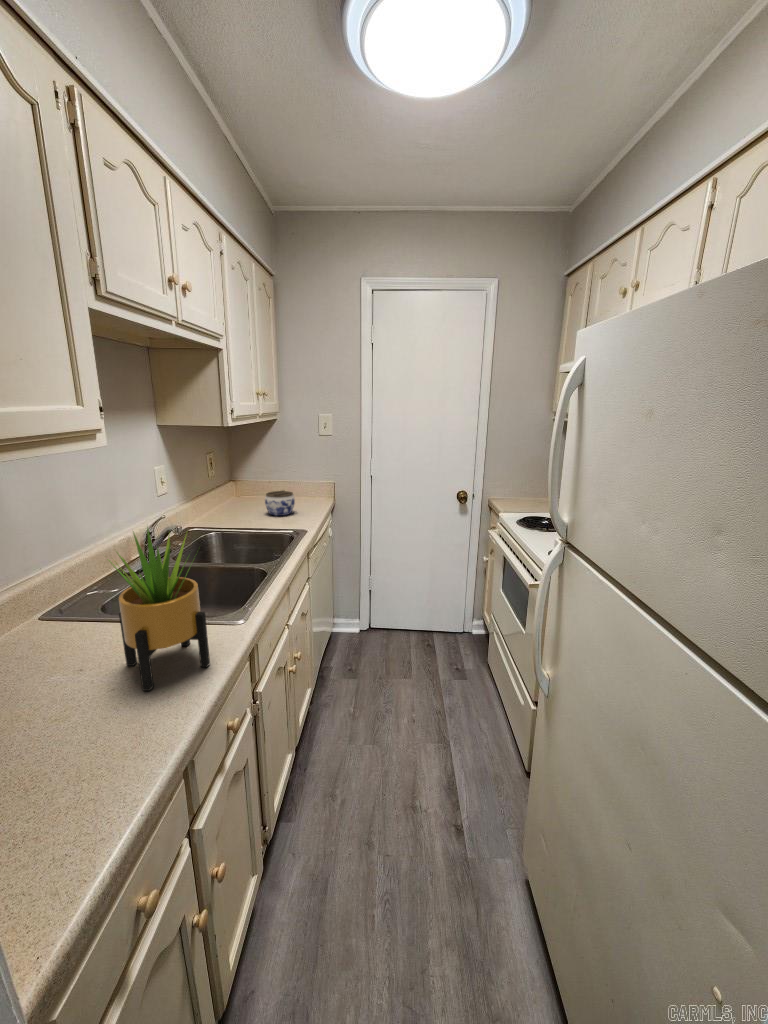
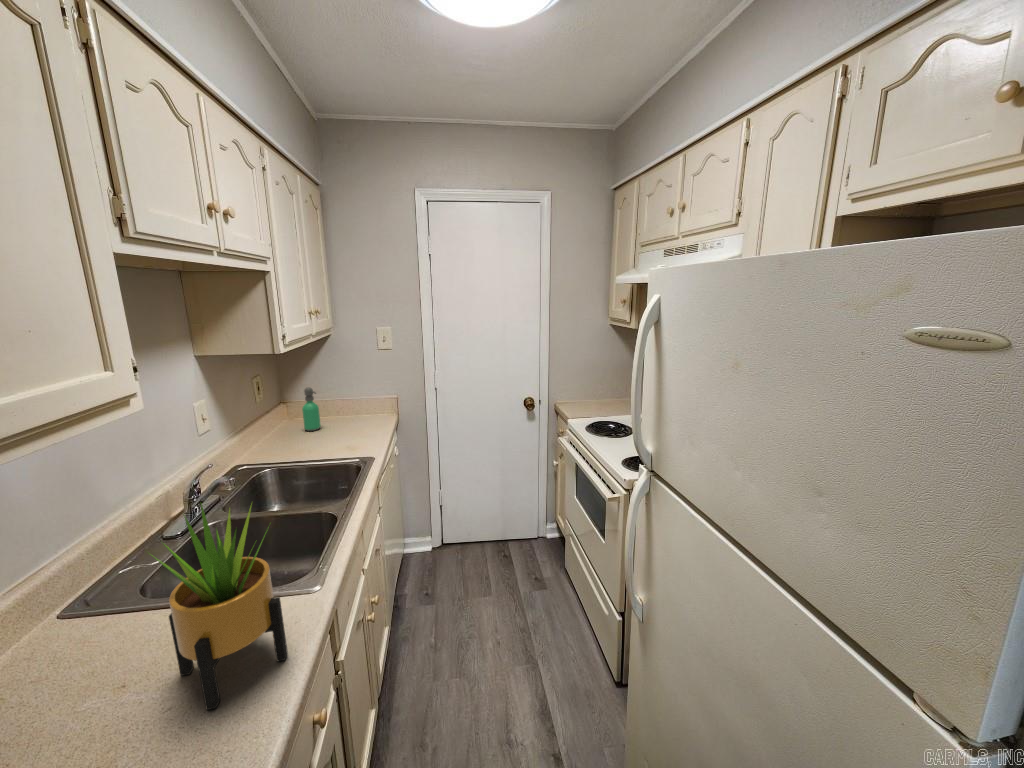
soap dispenser: none [247,466,262,507] -> present [302,387,321,431]
jar: present [265,491,295,516] -> none [324,412,358,441]

